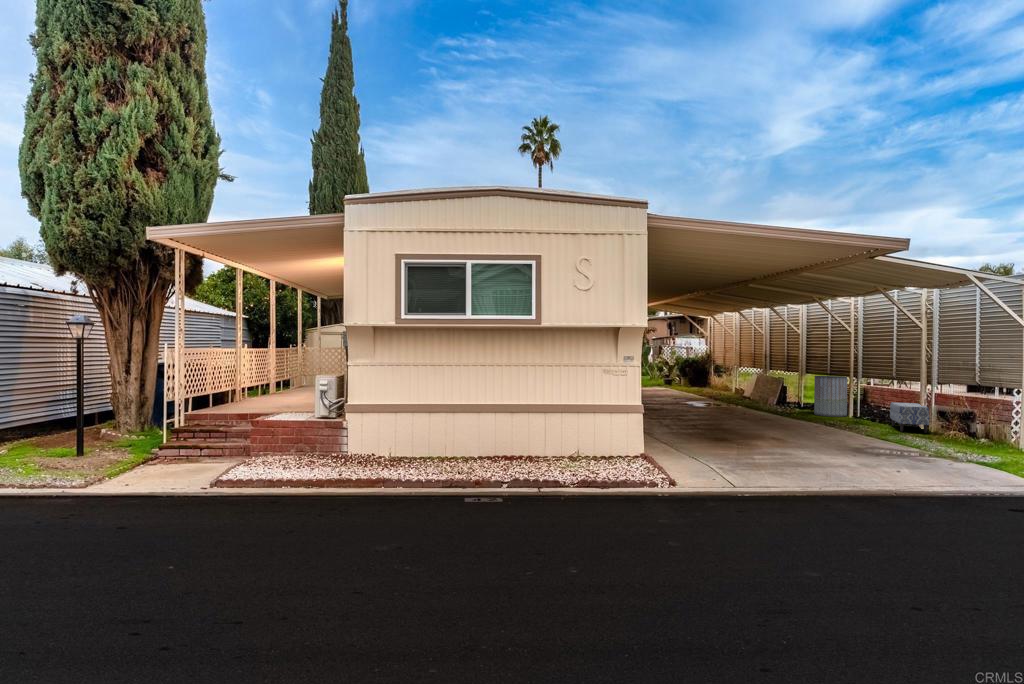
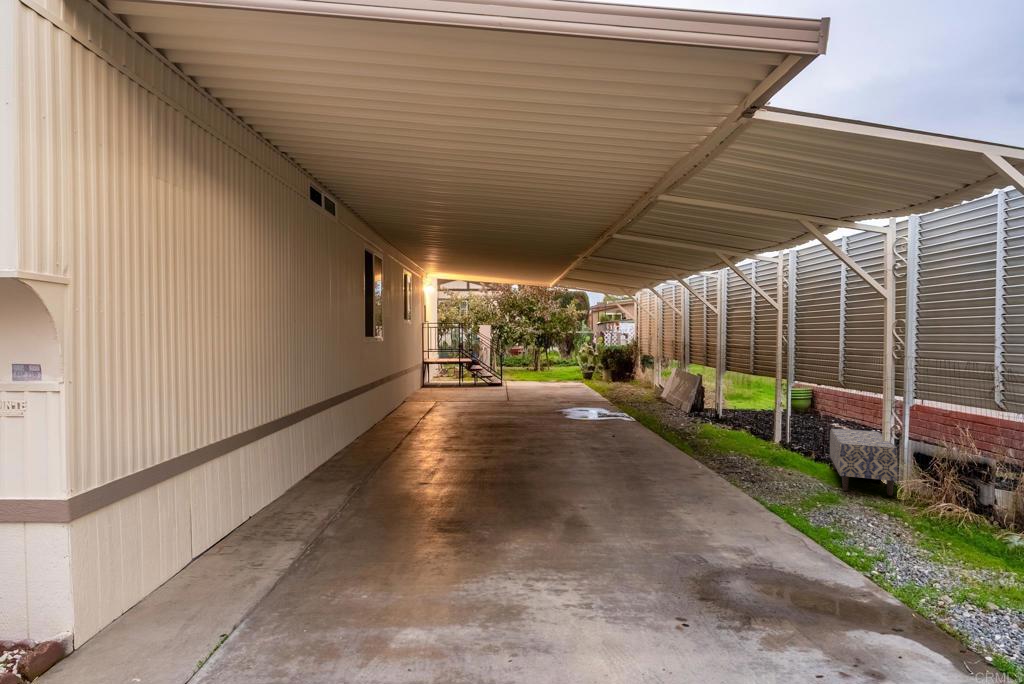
trash can: present [814,376,847,417] -> none [721,376,770,442]

